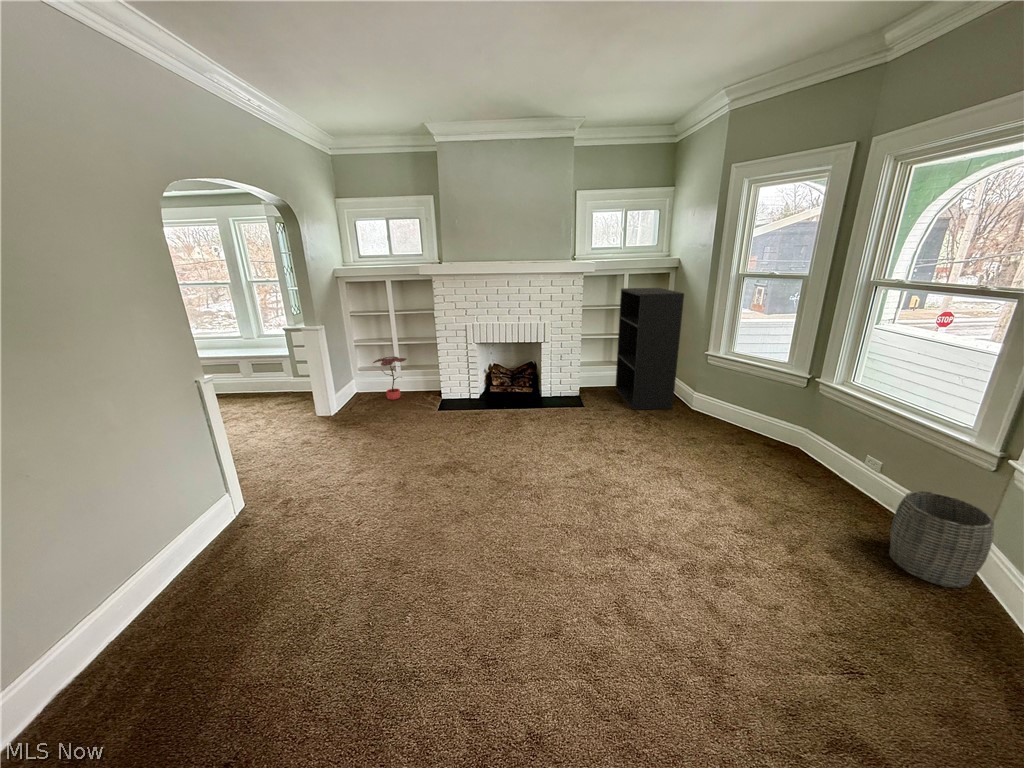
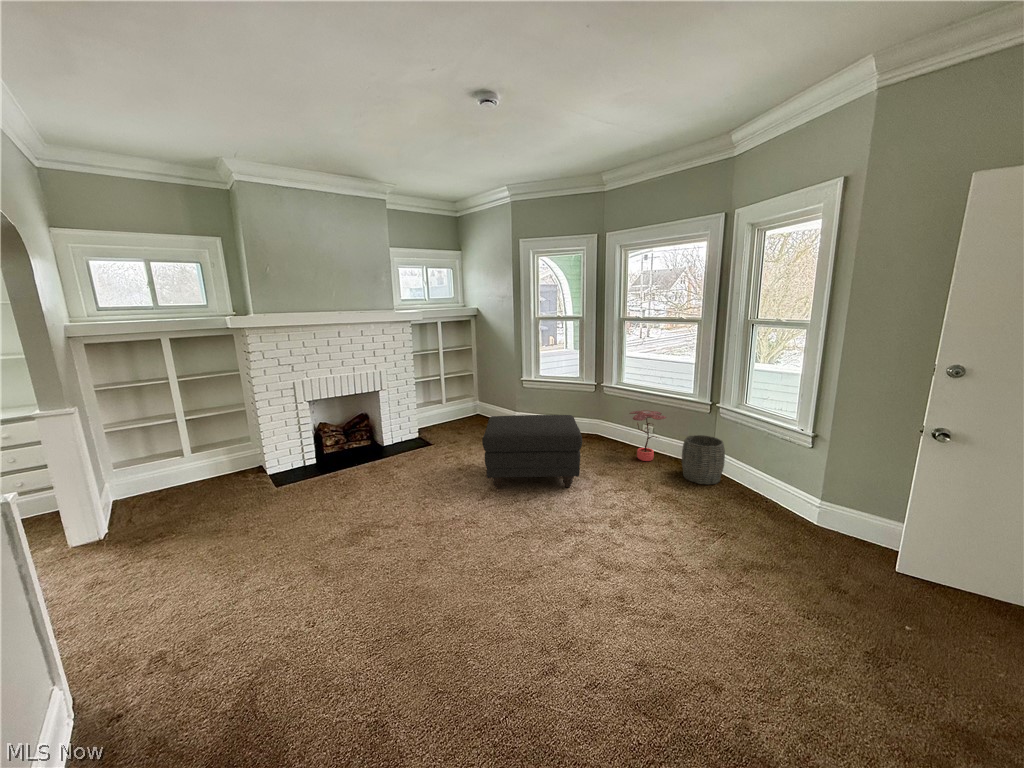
bookshelf: present [615,288,684,410] -> none [439,332,504,437]
potted plant: present [373,357,406,400] -> present [629,410,666,461]
ottoman: none [582,390,726,499] -> present [482,415,582,488]

